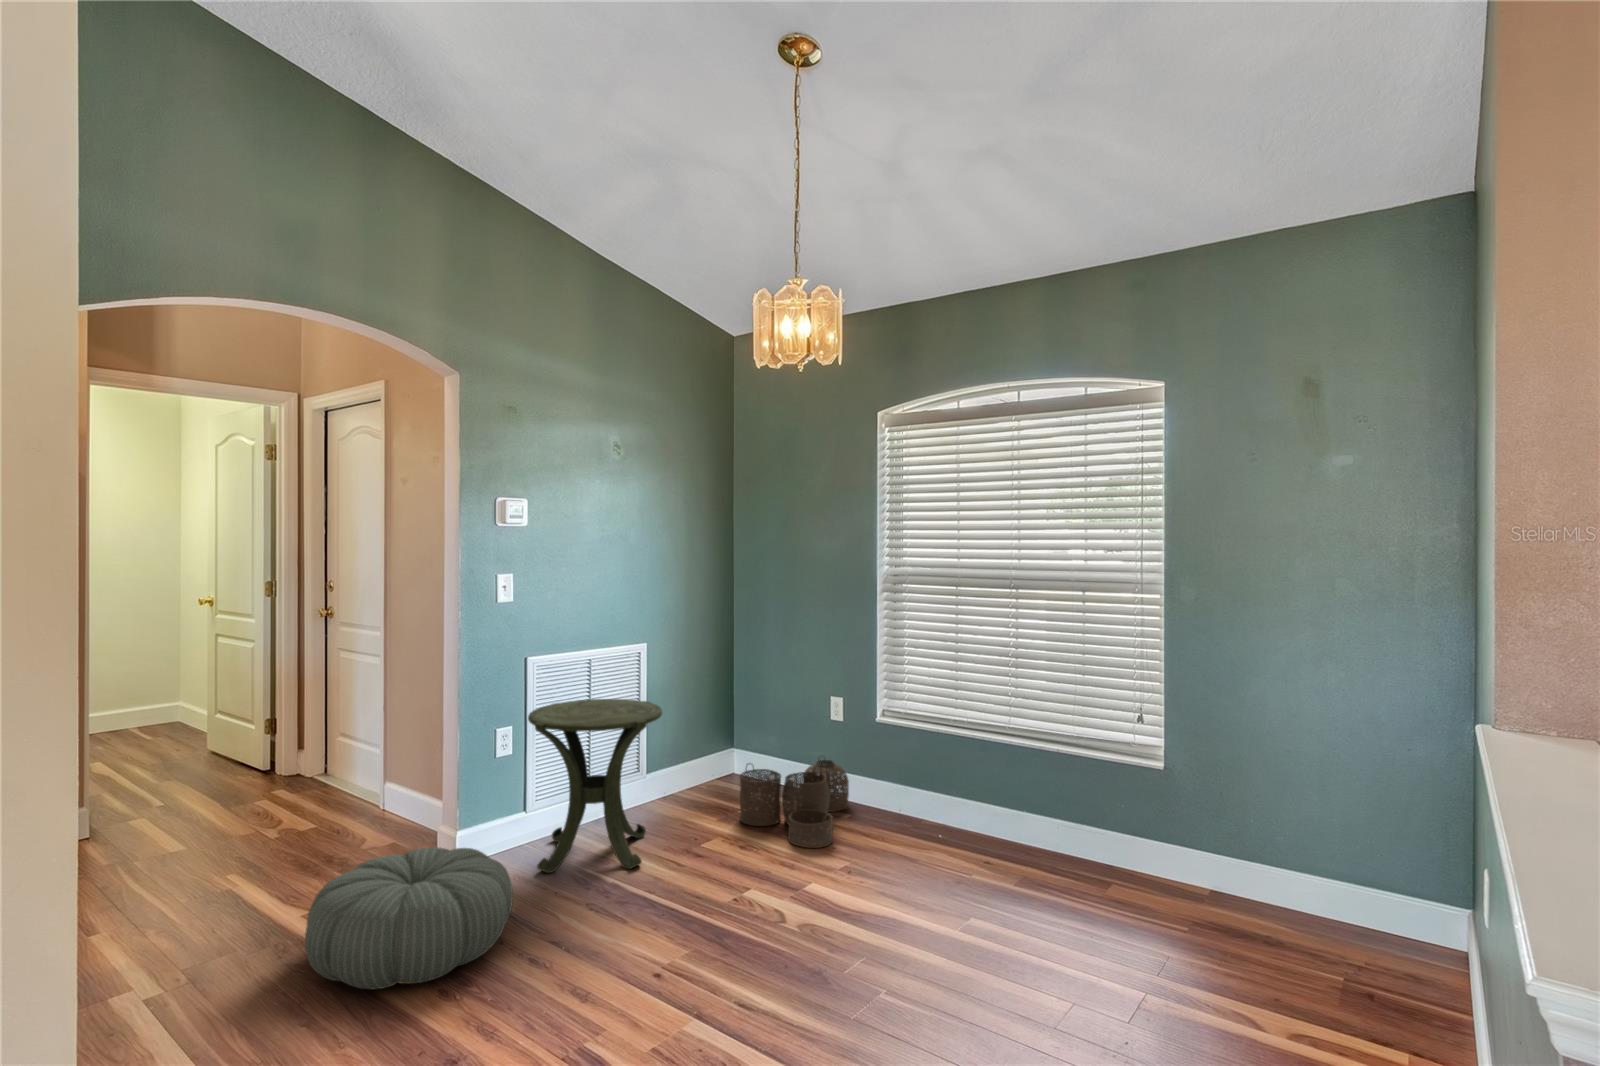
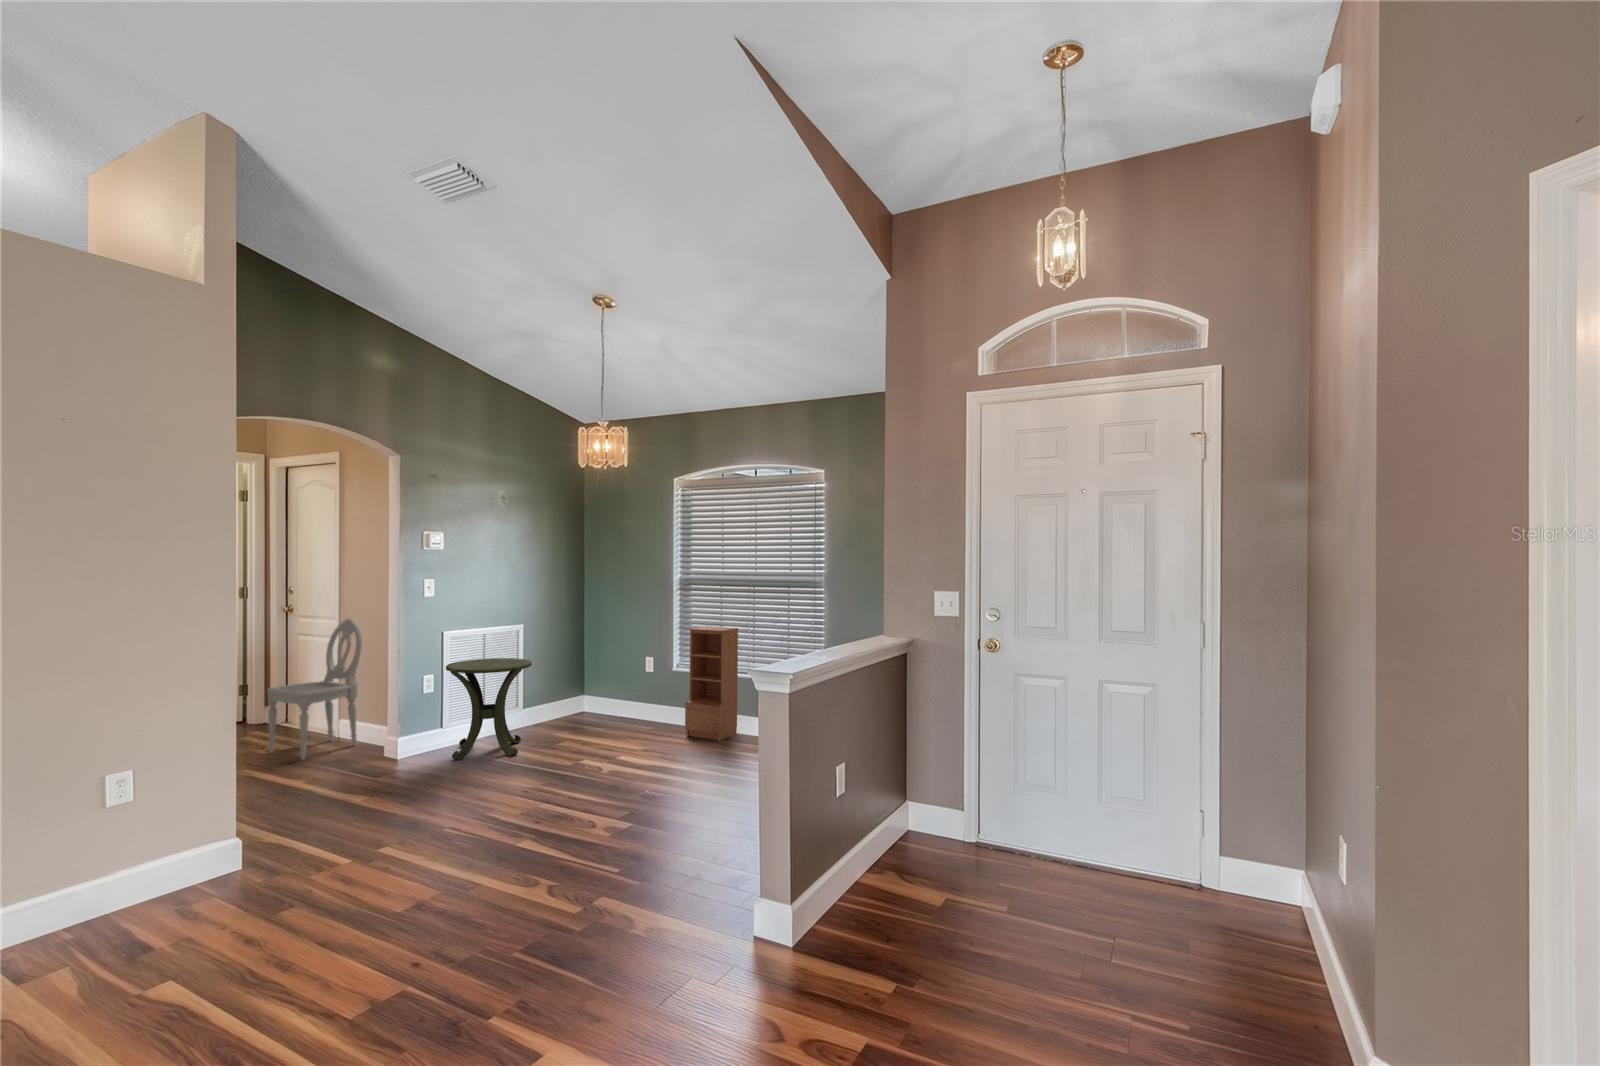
dining chair: none [274,631,411,857] -> present [267,618,362,760]
bookcase: none [908,653,995,853] -> present [685,626,738,741]
woven basket: present [740,760,849,848] -> none [583,694,655,743]
pouf: present [305,847,513,989] -> none [322,738,441,802]

